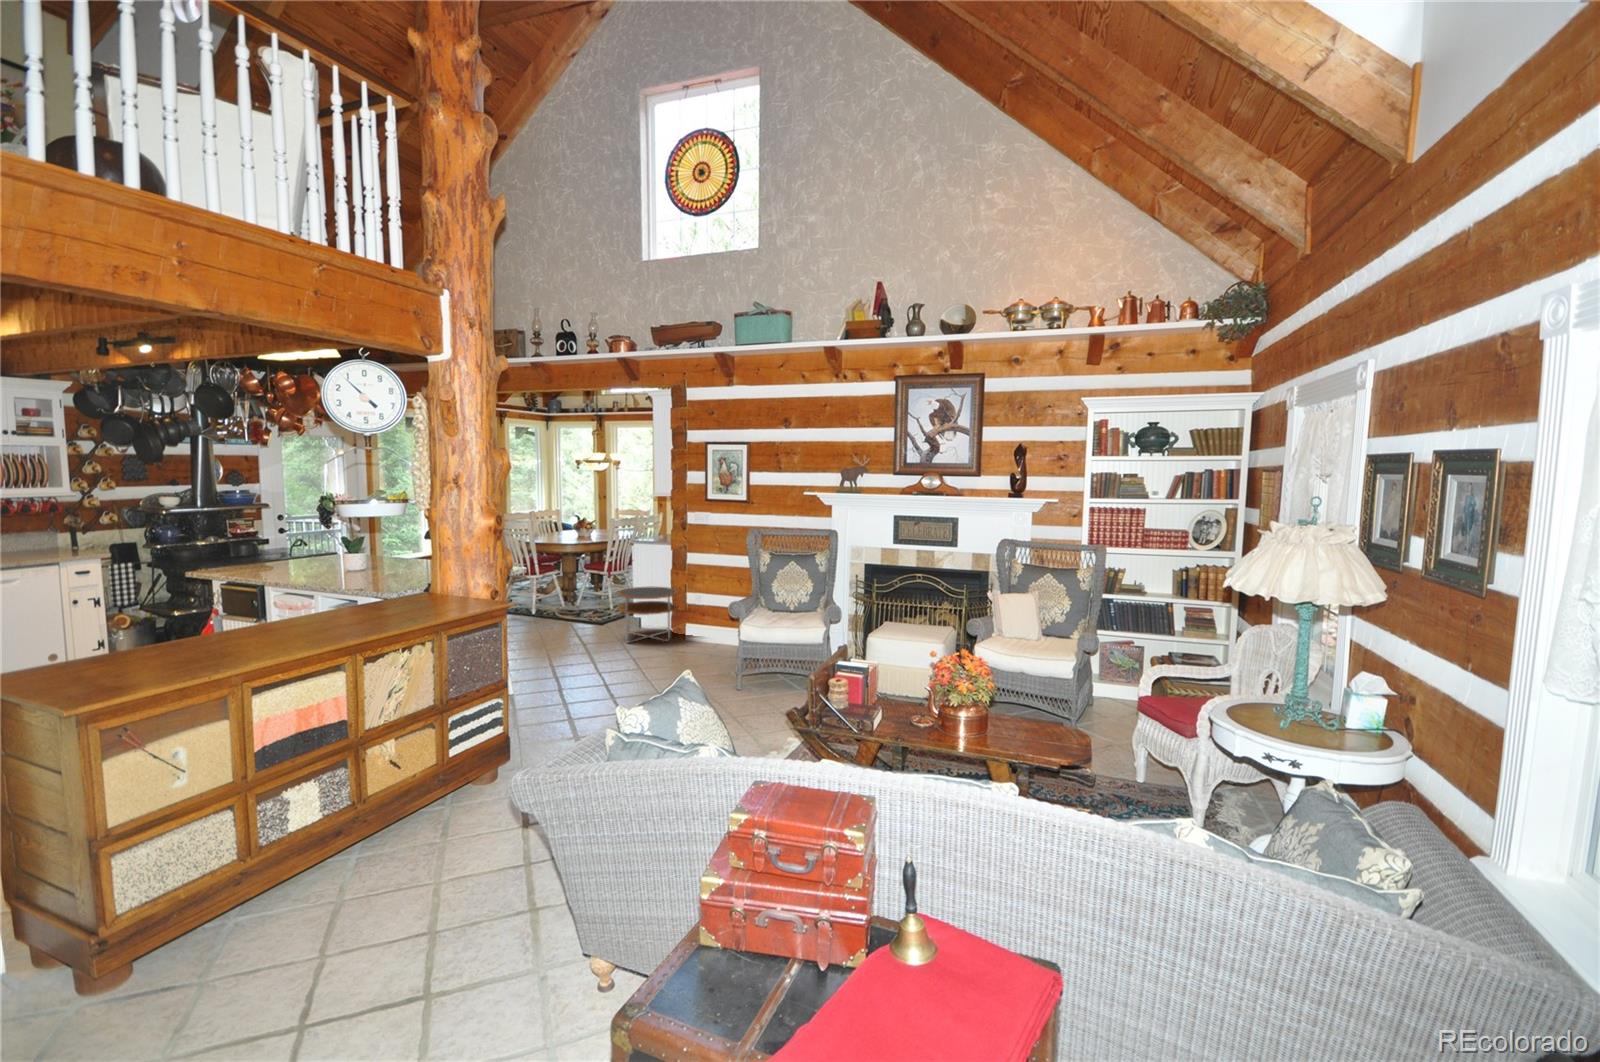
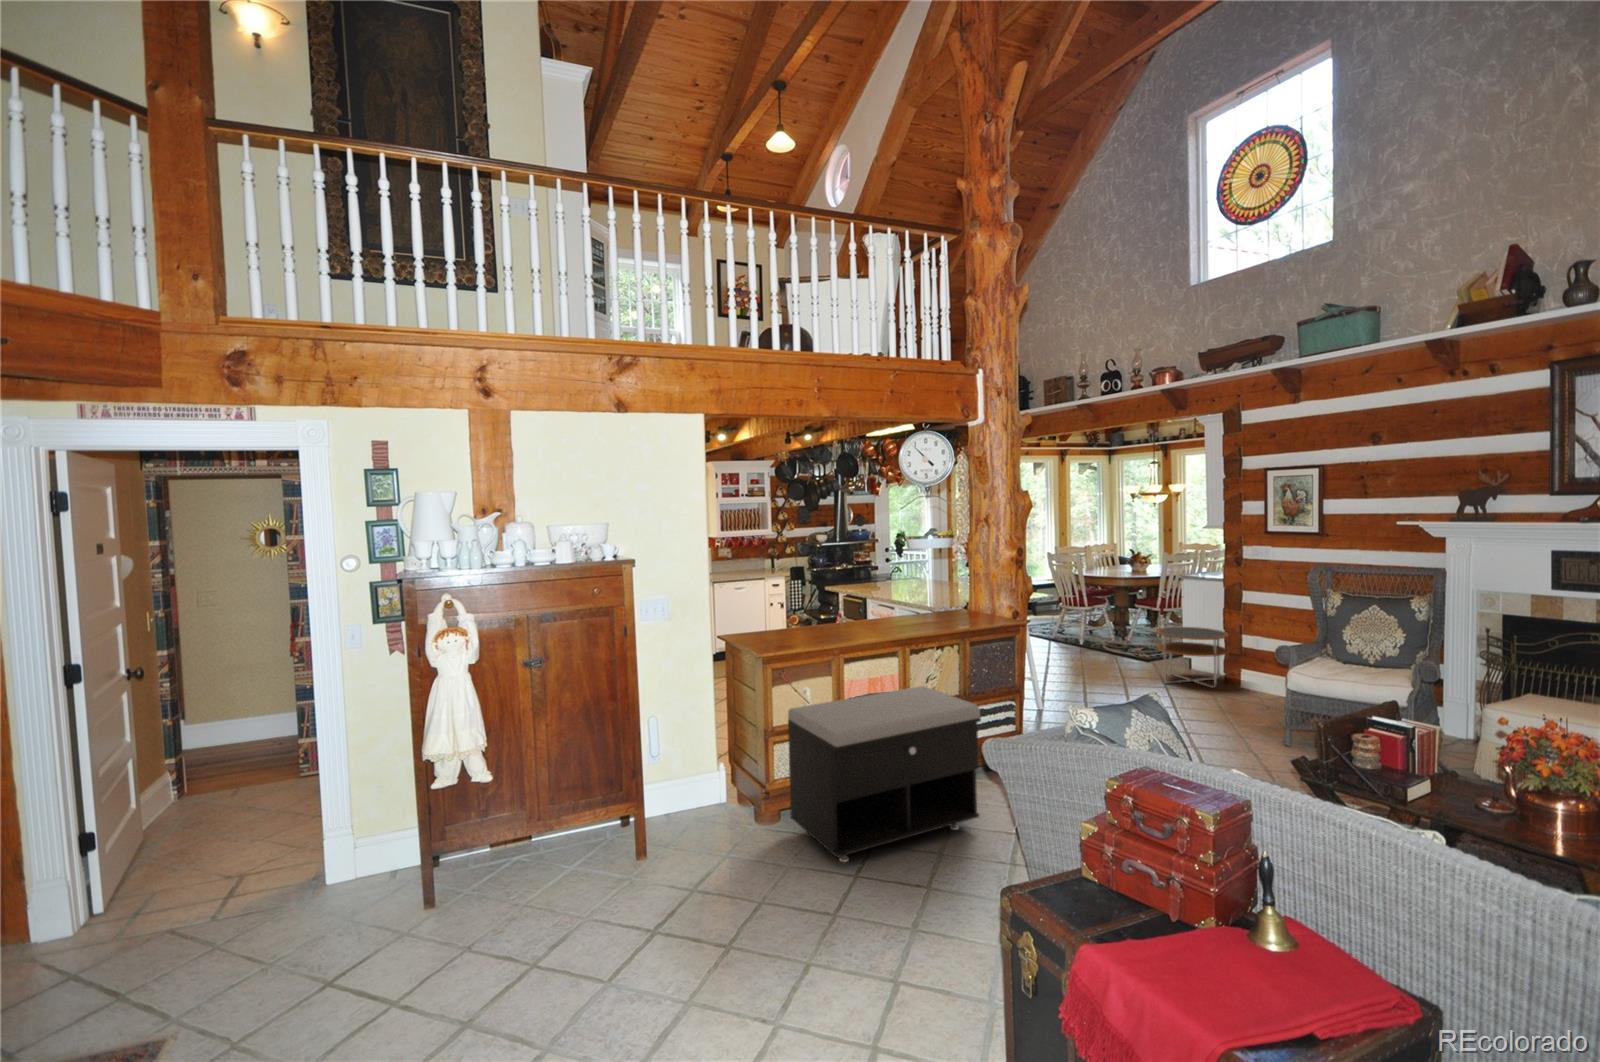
storage bench: none [136,704,477,1008] -> present [788,686,981,862]

